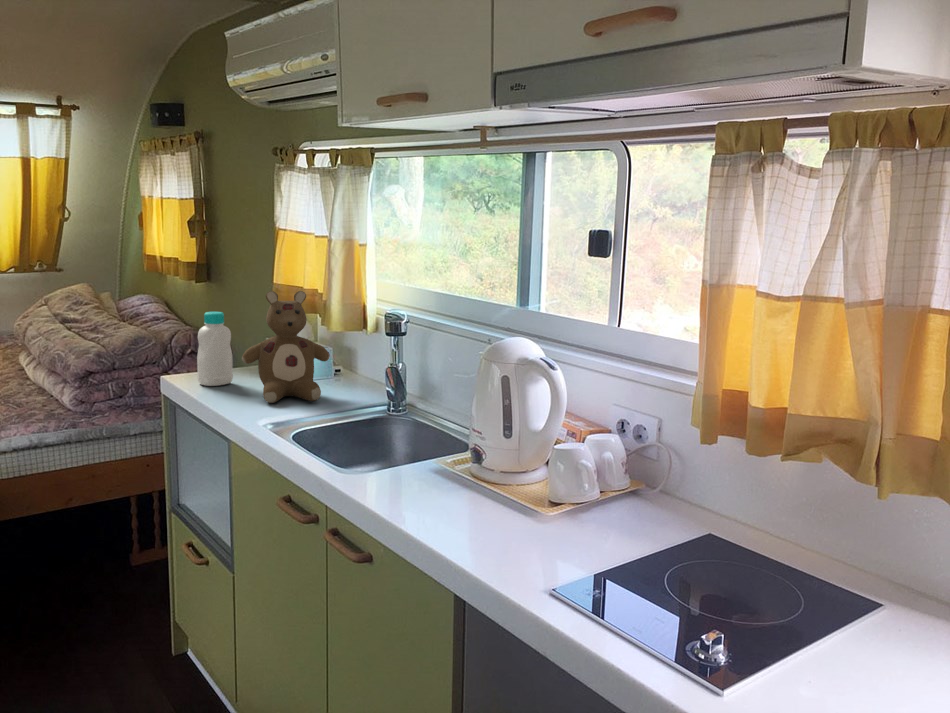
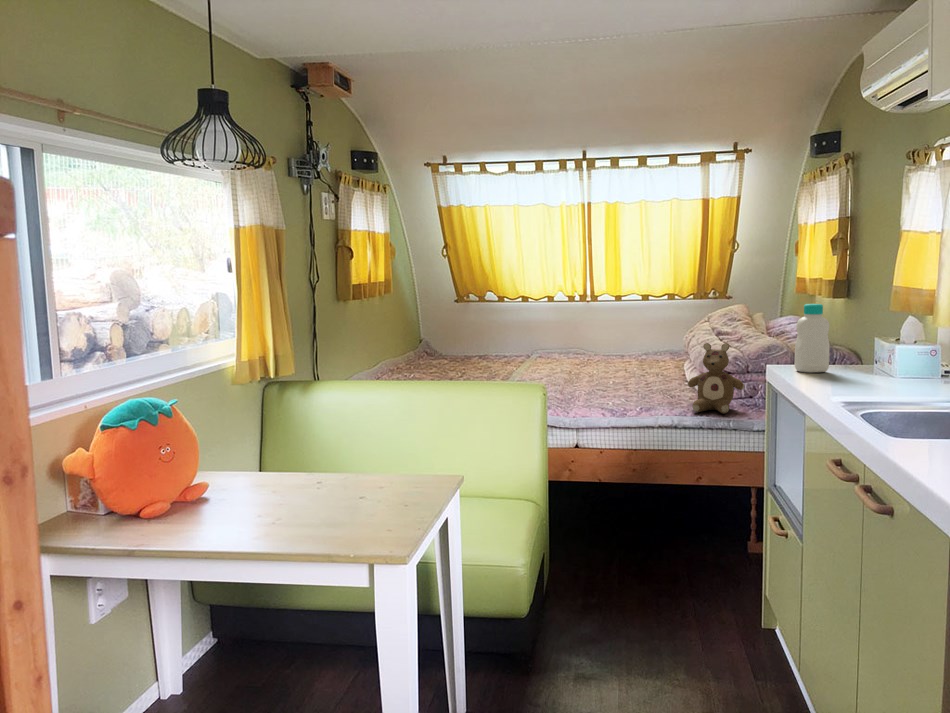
stuffed bear: present [242,291,329,403] -> present [688,343,744,414]

